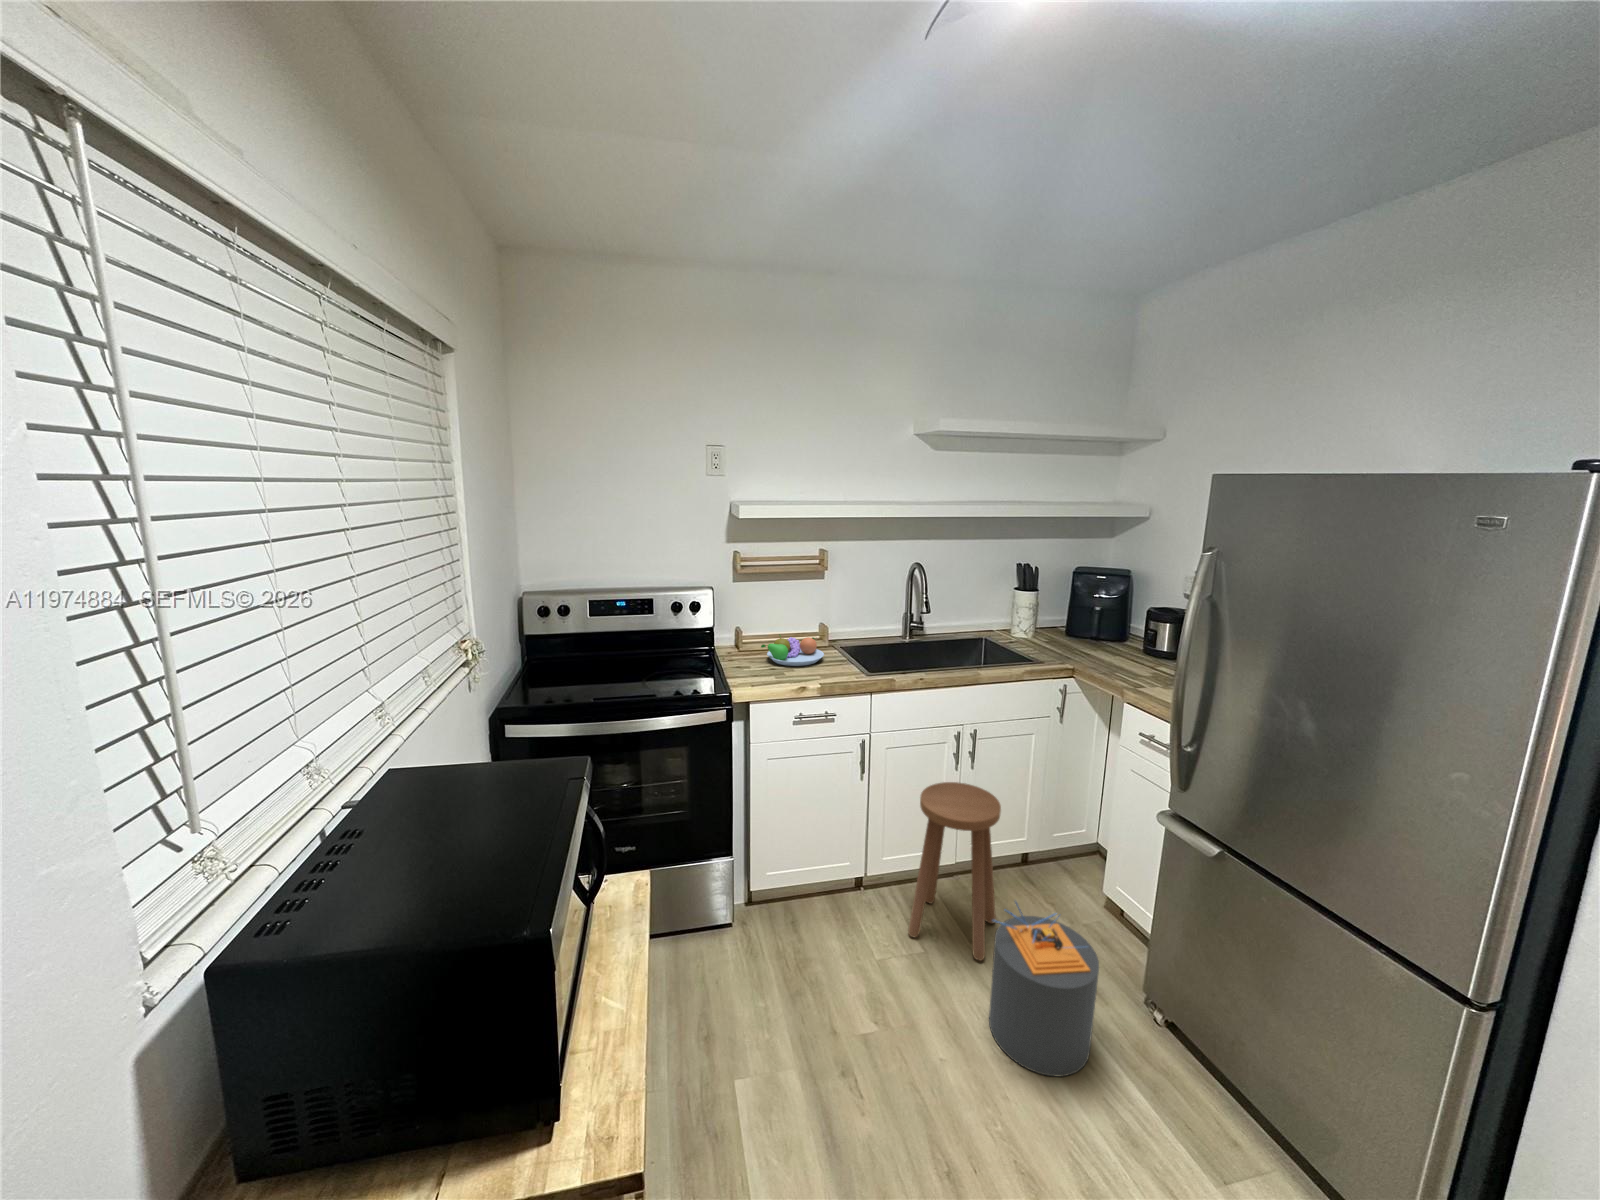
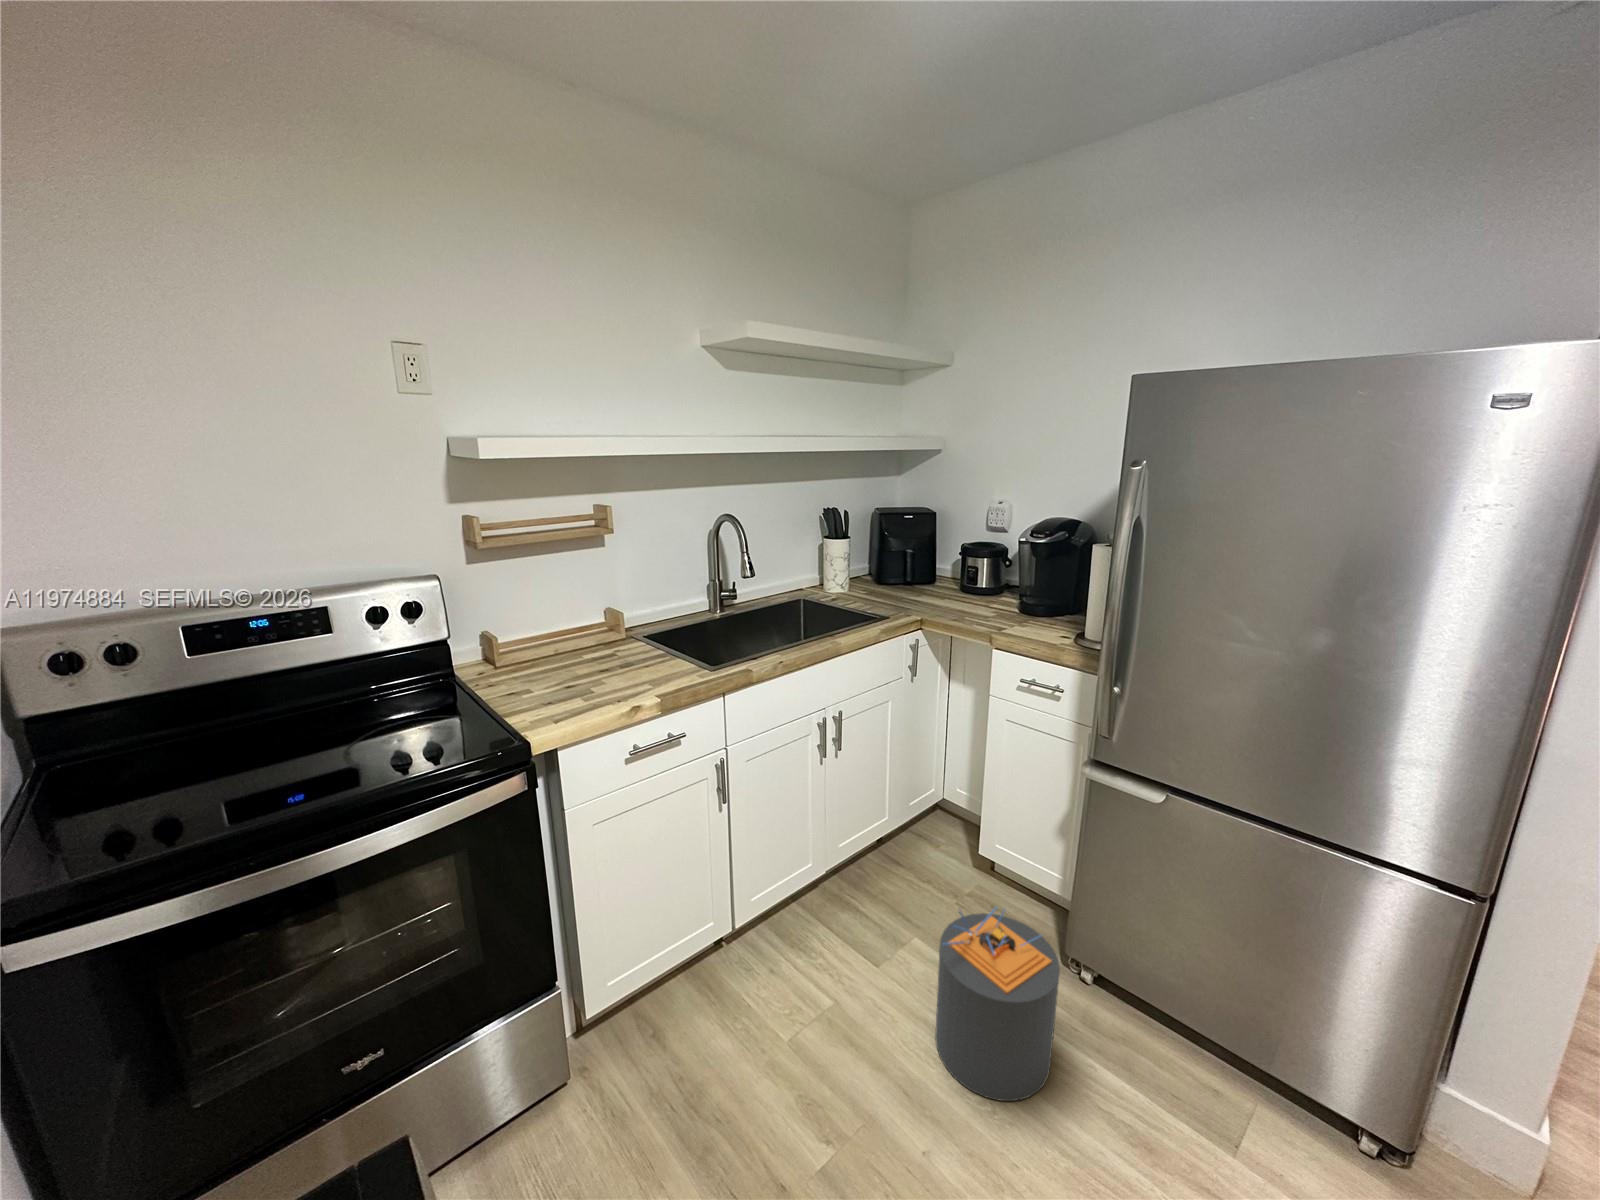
fruit bowl: present [761,634,824,666] -> none [541,630,635,678]
stool: present [908,782,1001,961] -> none [803,780,901,988]

